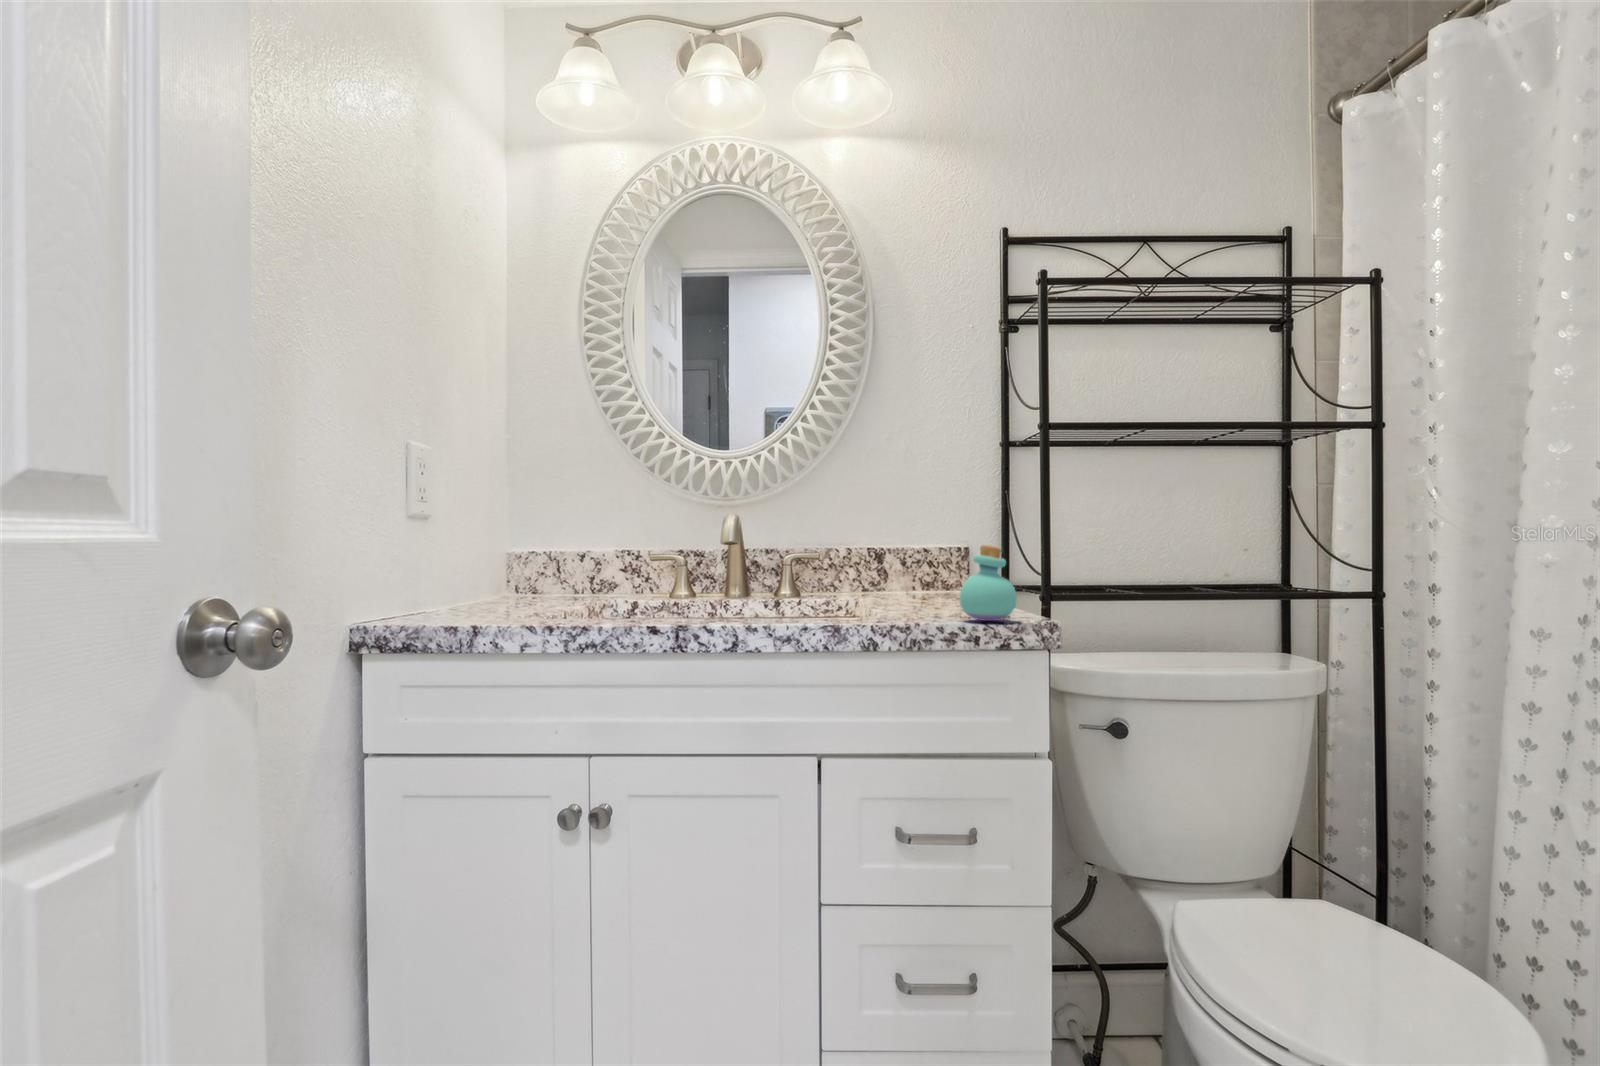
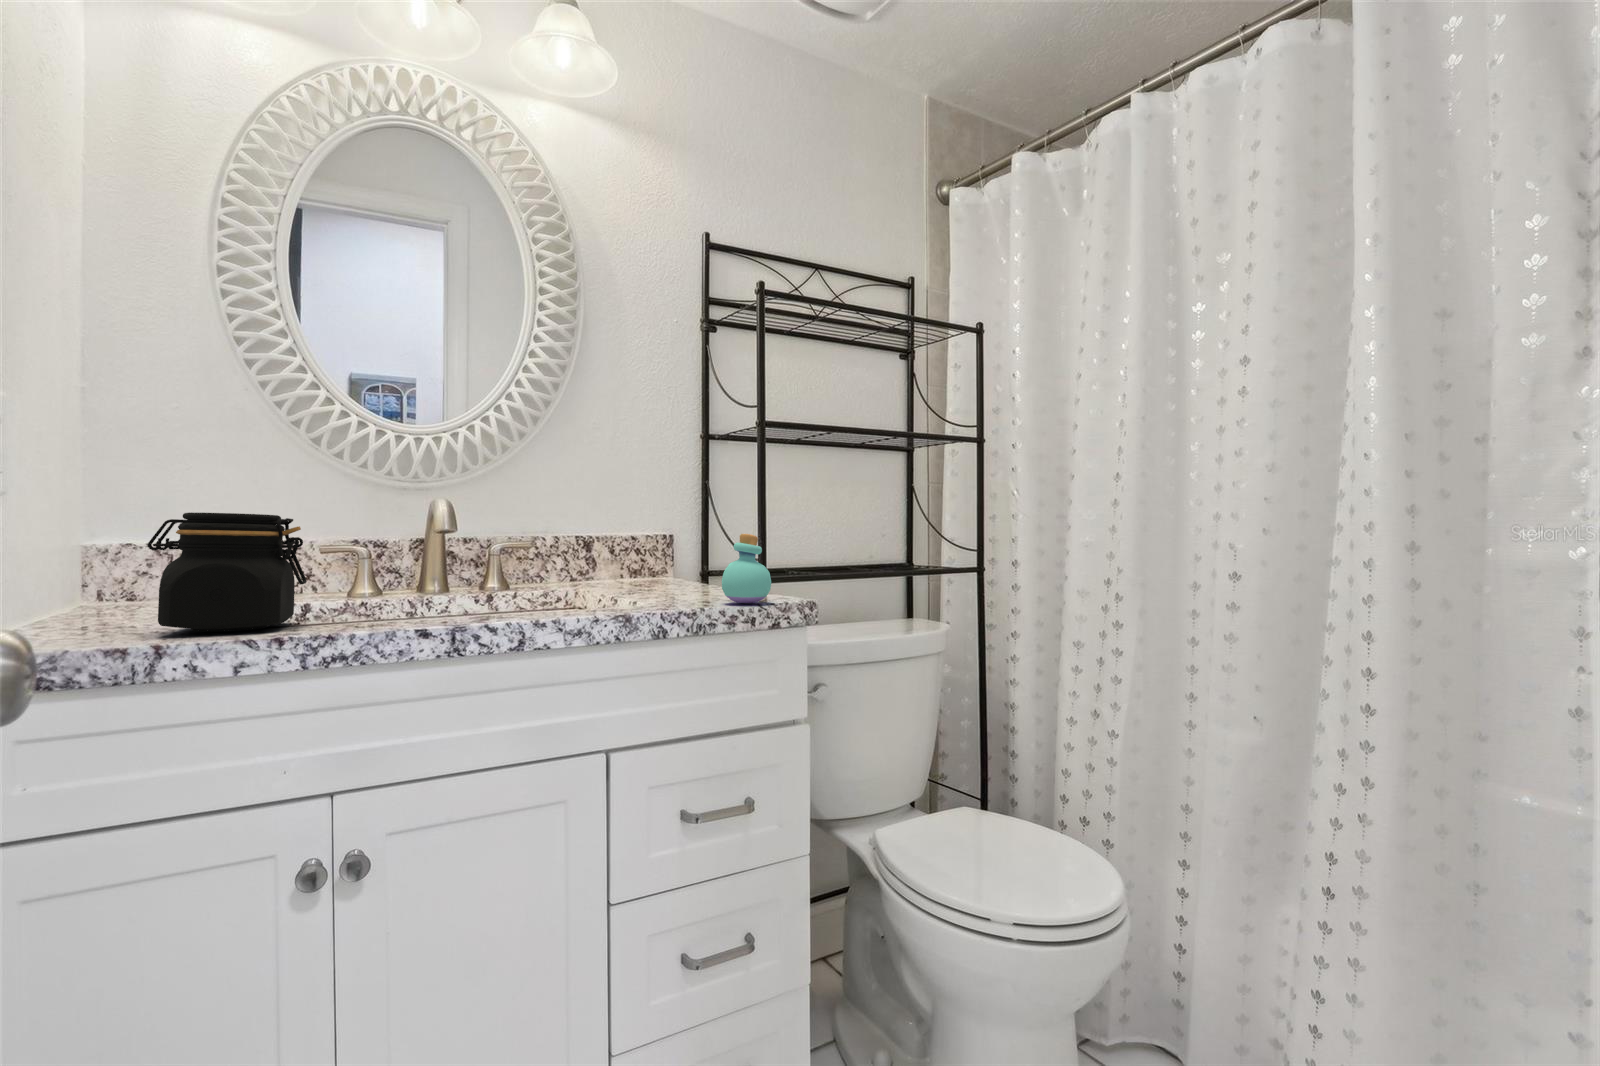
jar: none [499,528,598,618] -> present [148,512,307,632]

